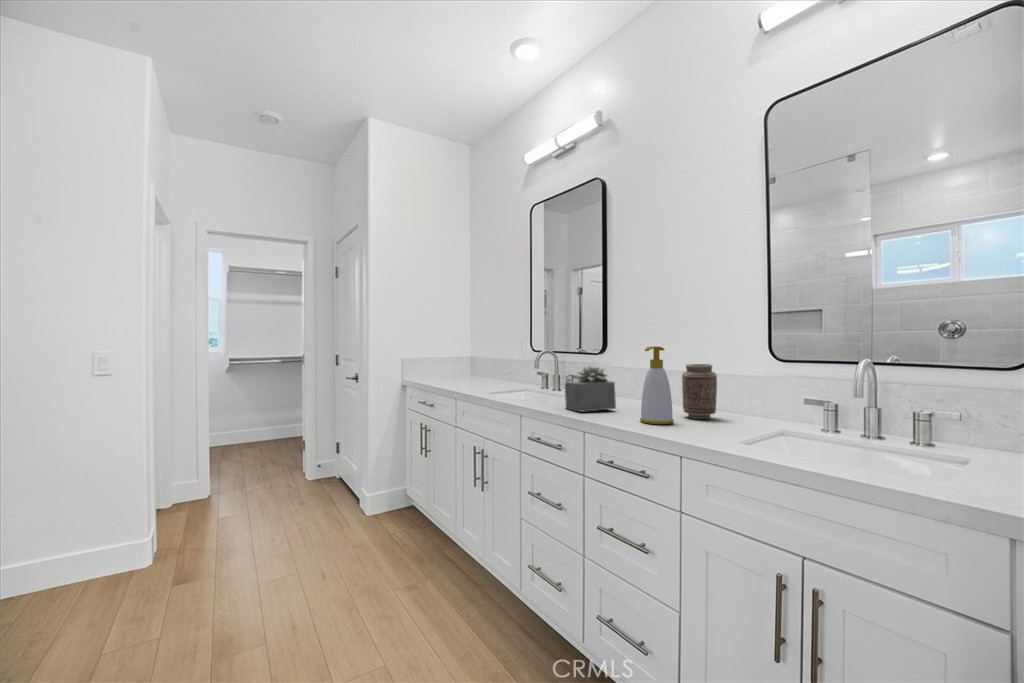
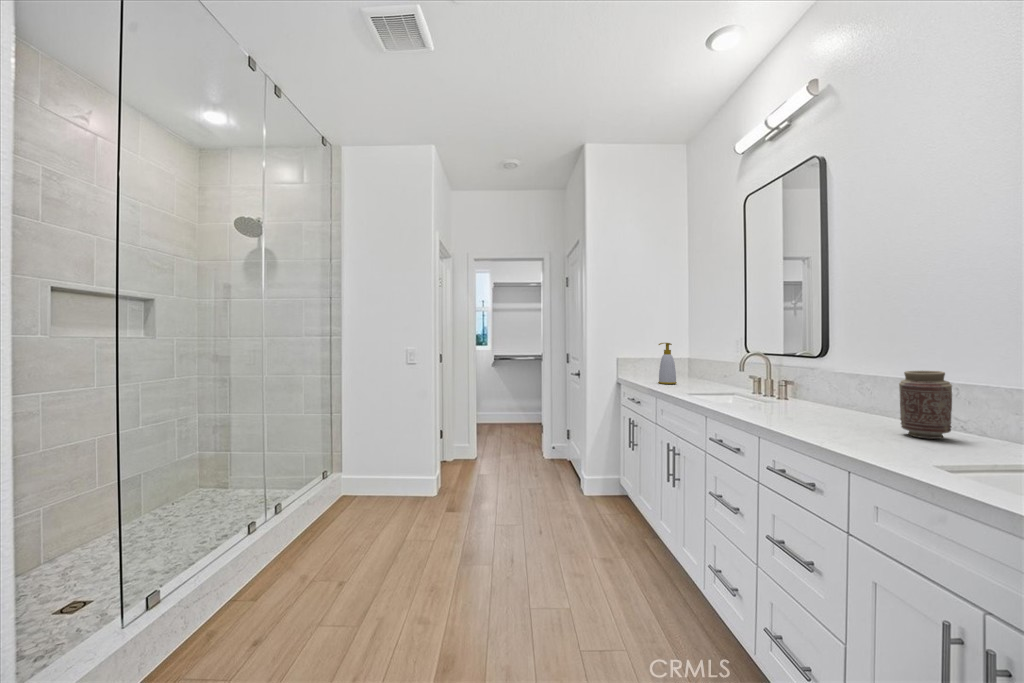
soap bottle: present [640,346,674,424] -> present [658,343,677,384]
succulent plant: present [565,367,616,412] -> none [752,368,813,417]

